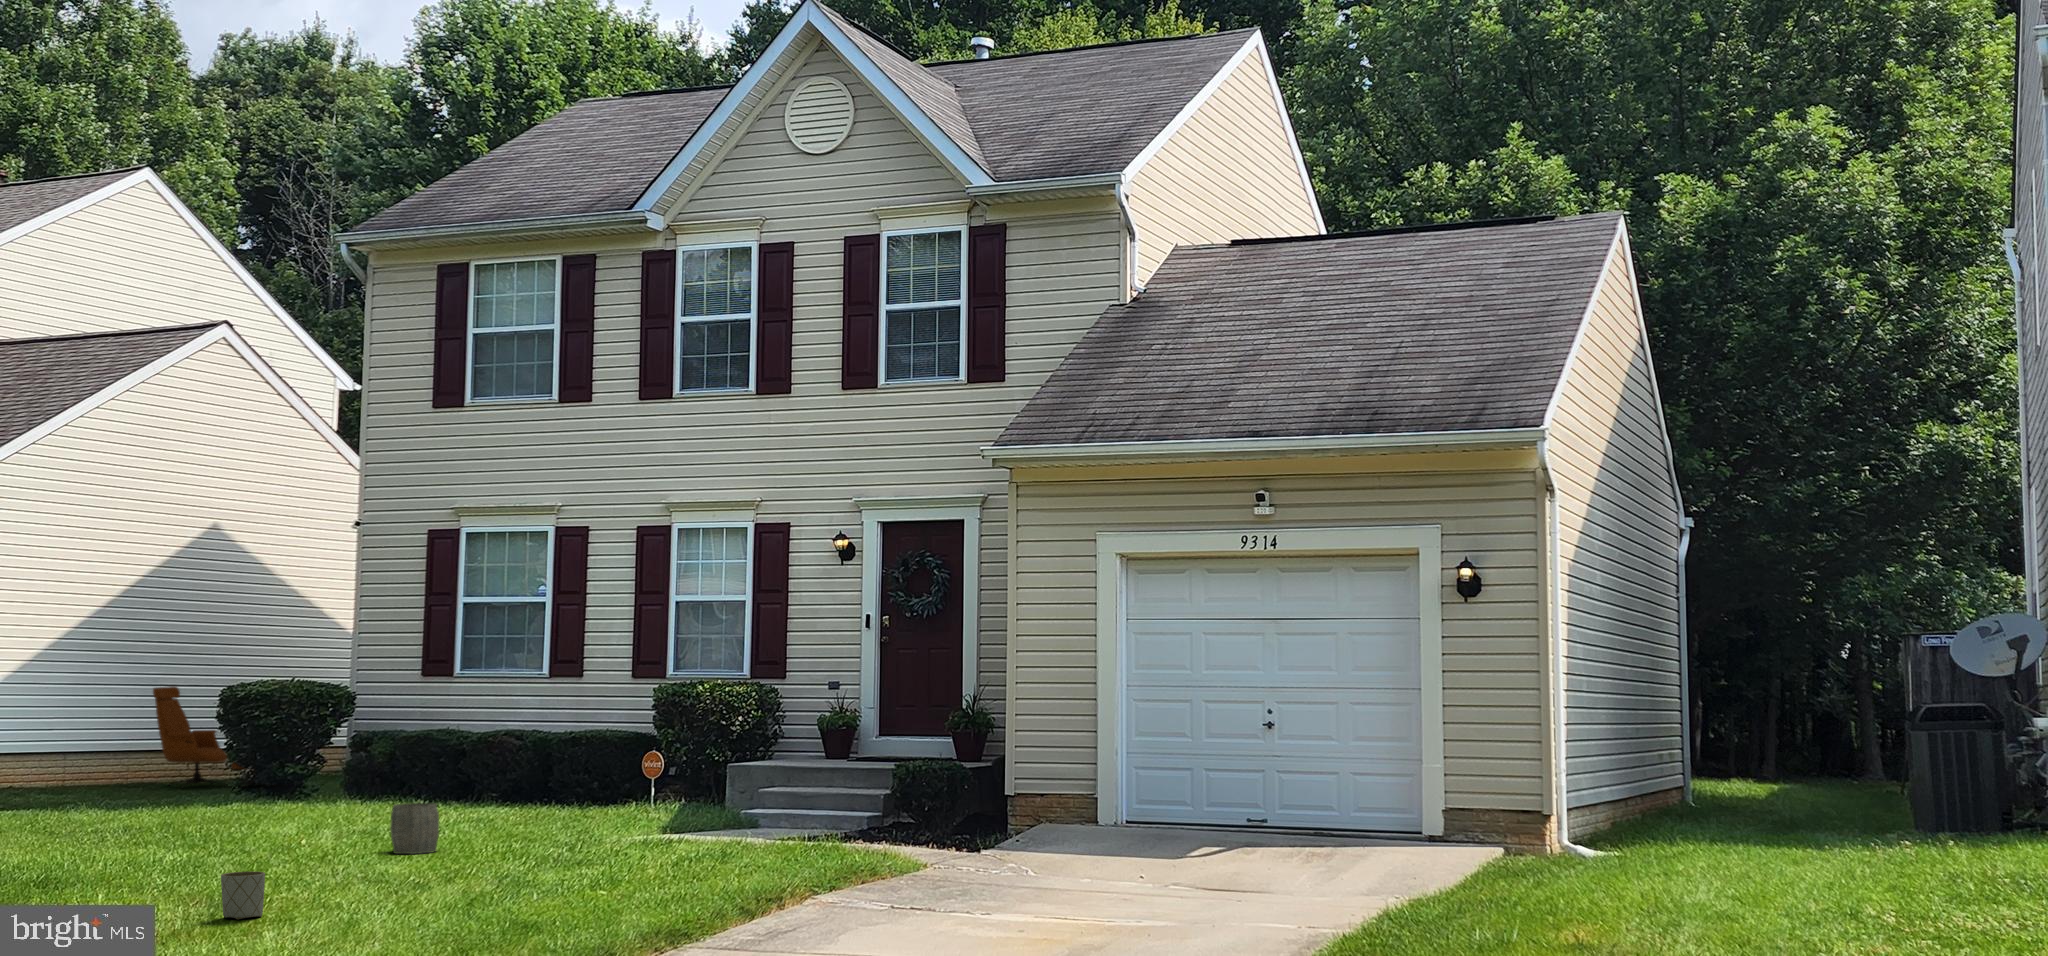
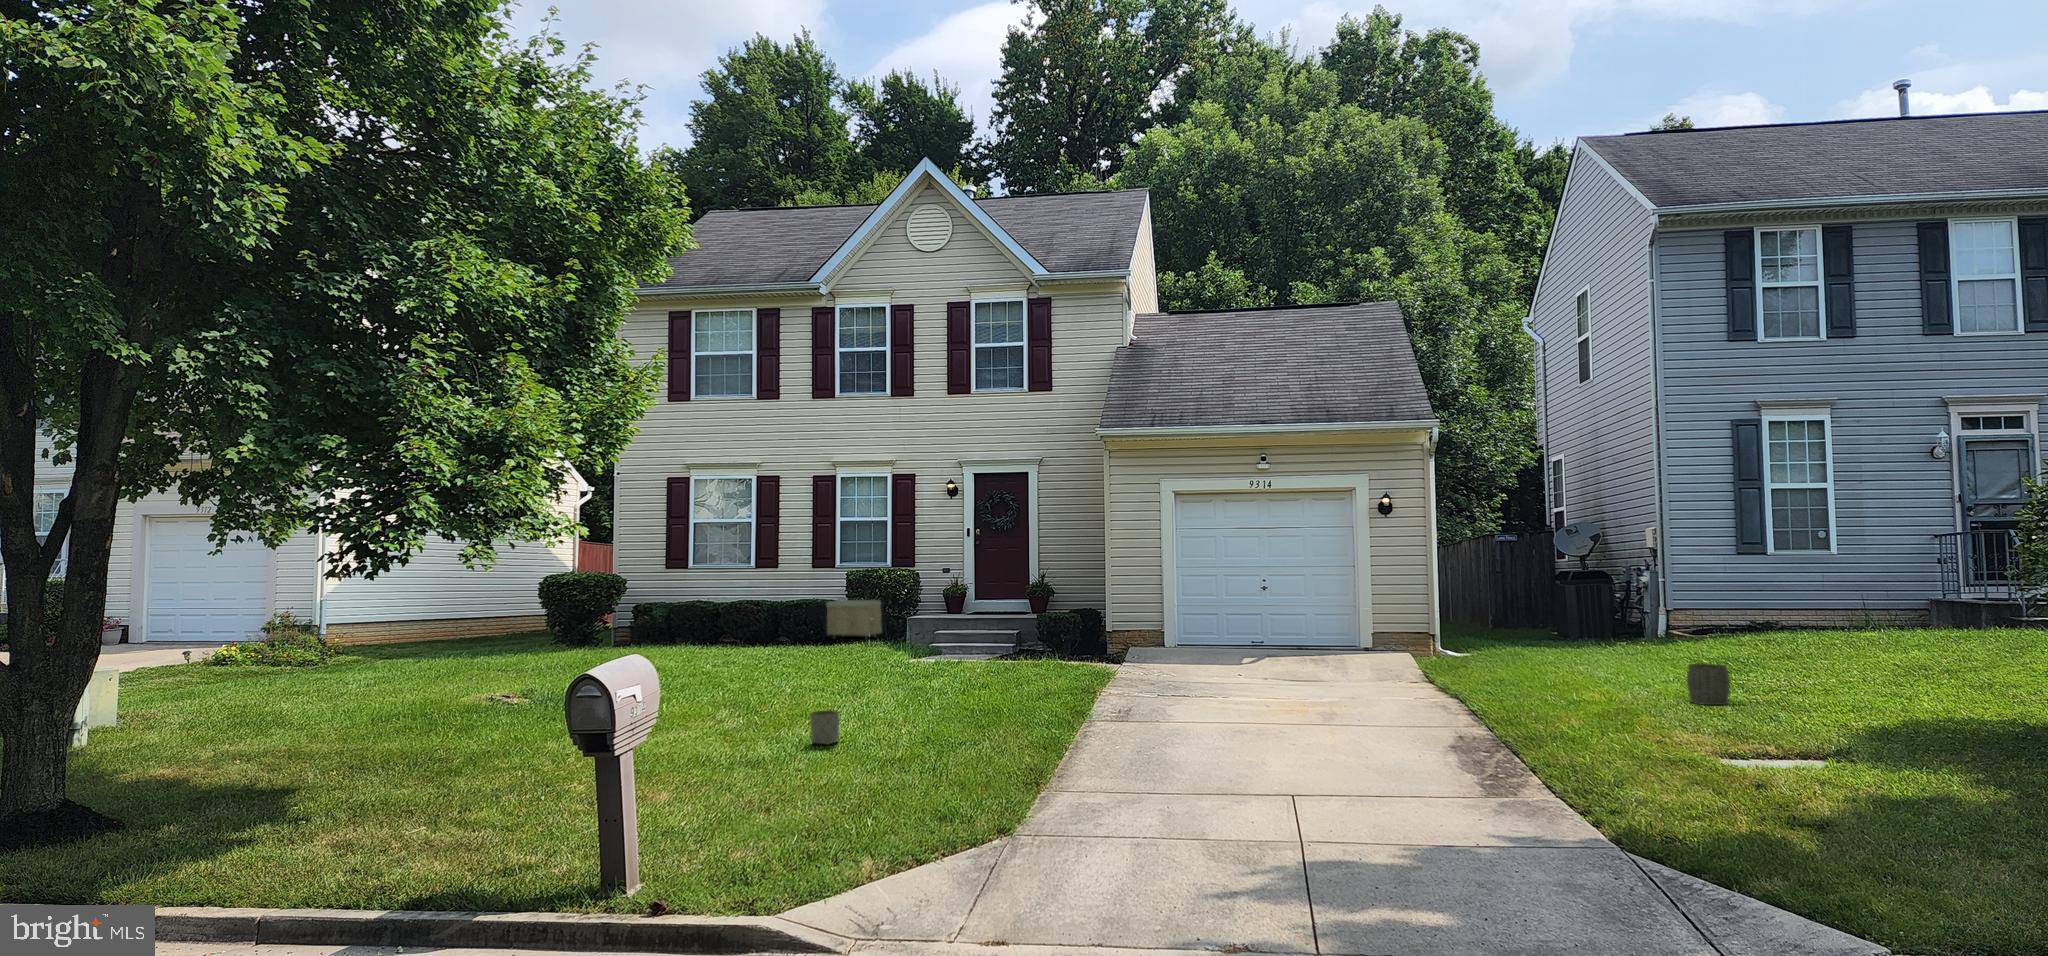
lounge chair: present [153,686,254,788] -> none [489,578,575,644]
storage bench: none [624,731,711,796] -> present [826,600,882,638]
woven basket: present [390,803,439,854] -> present [1687,664,1730,705]

